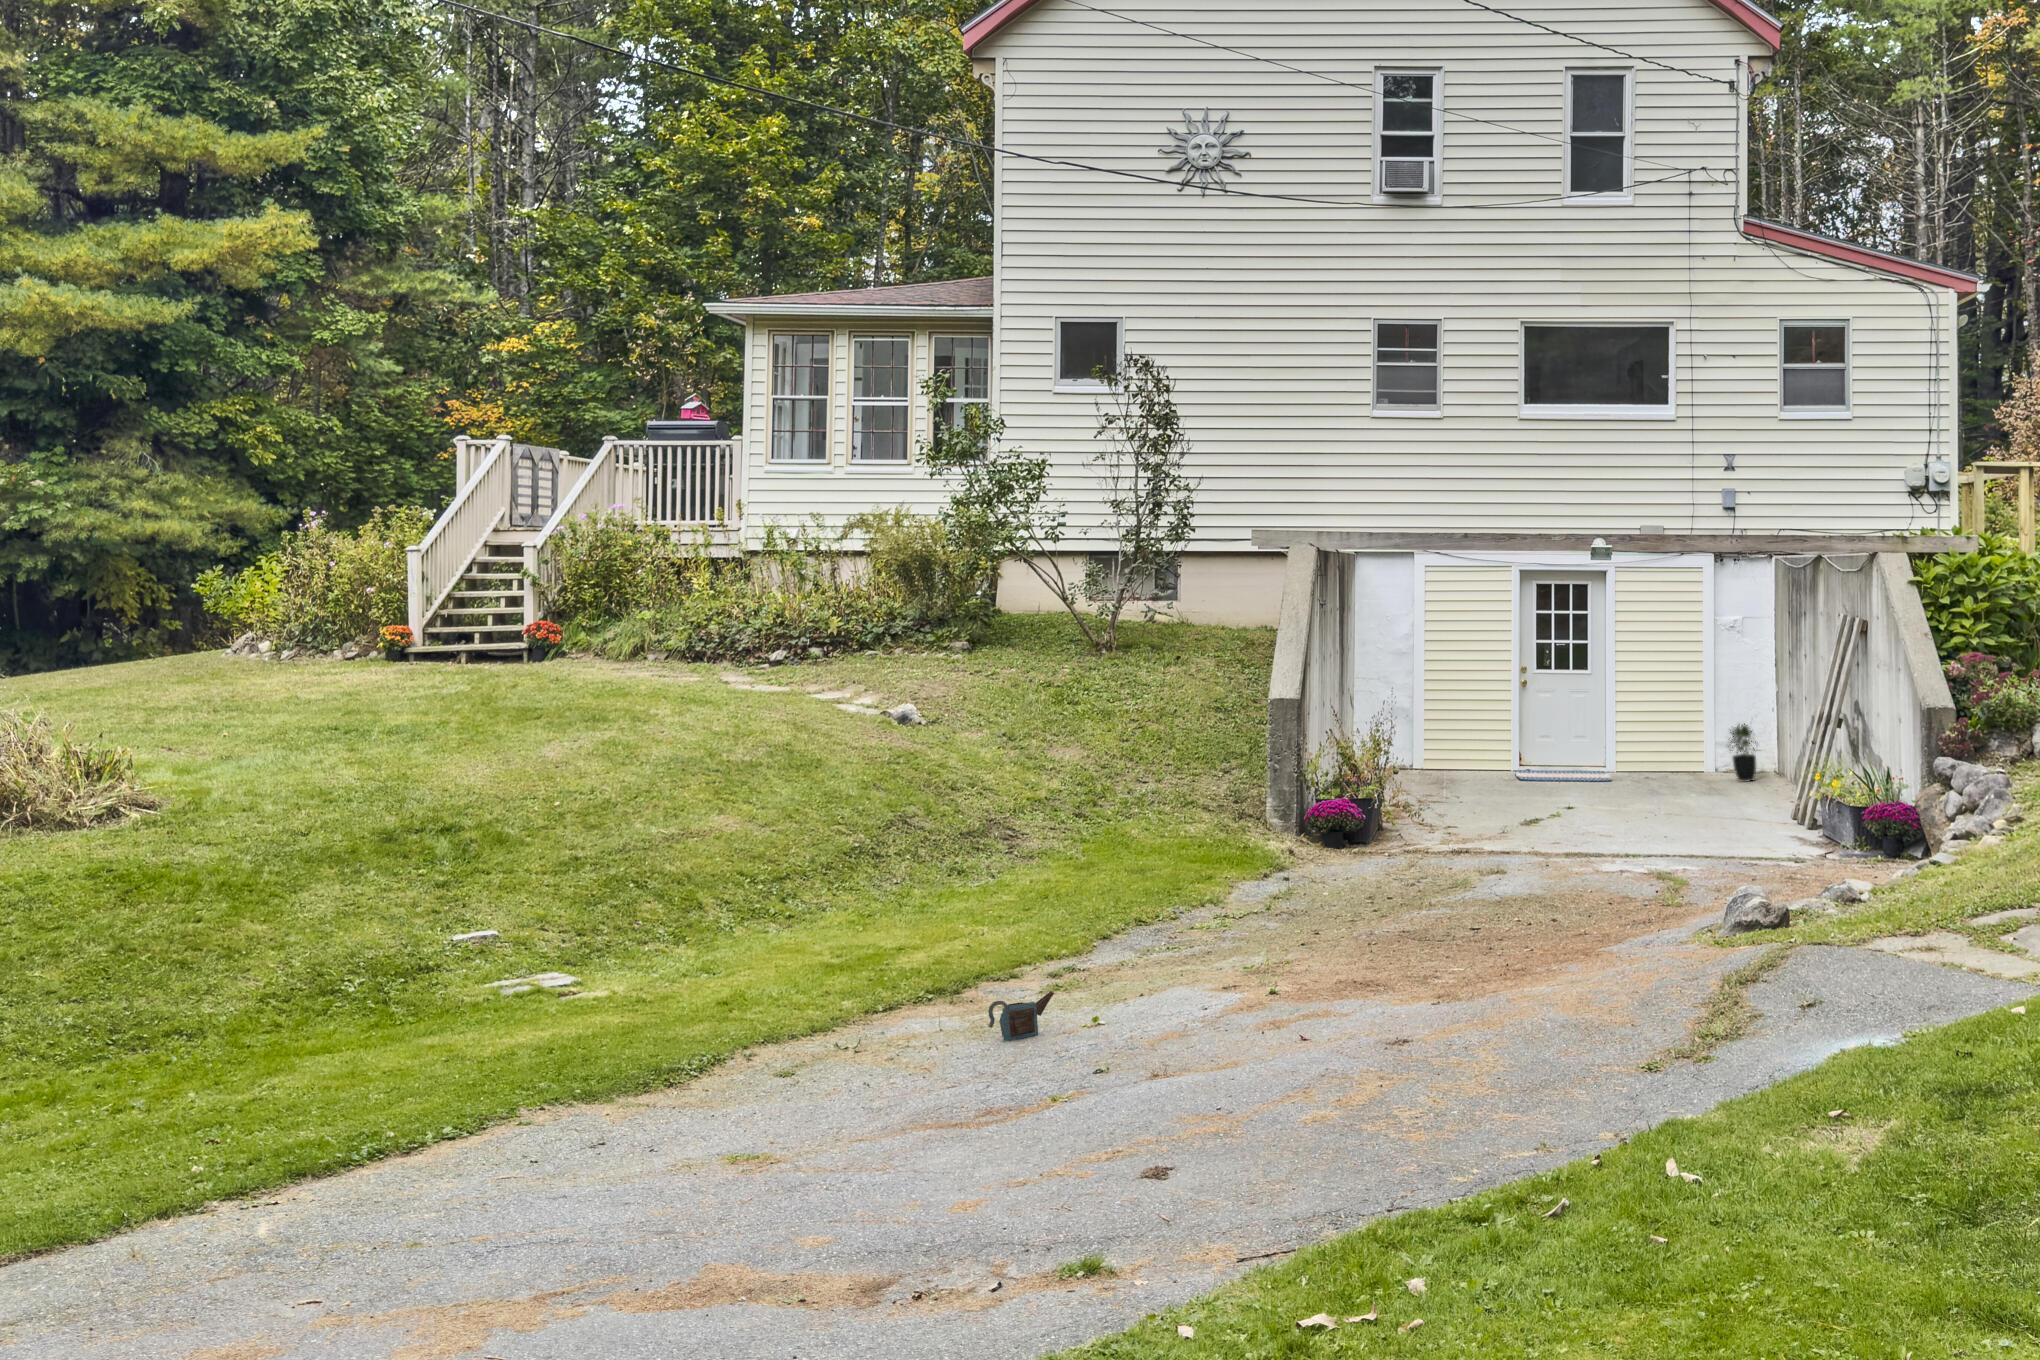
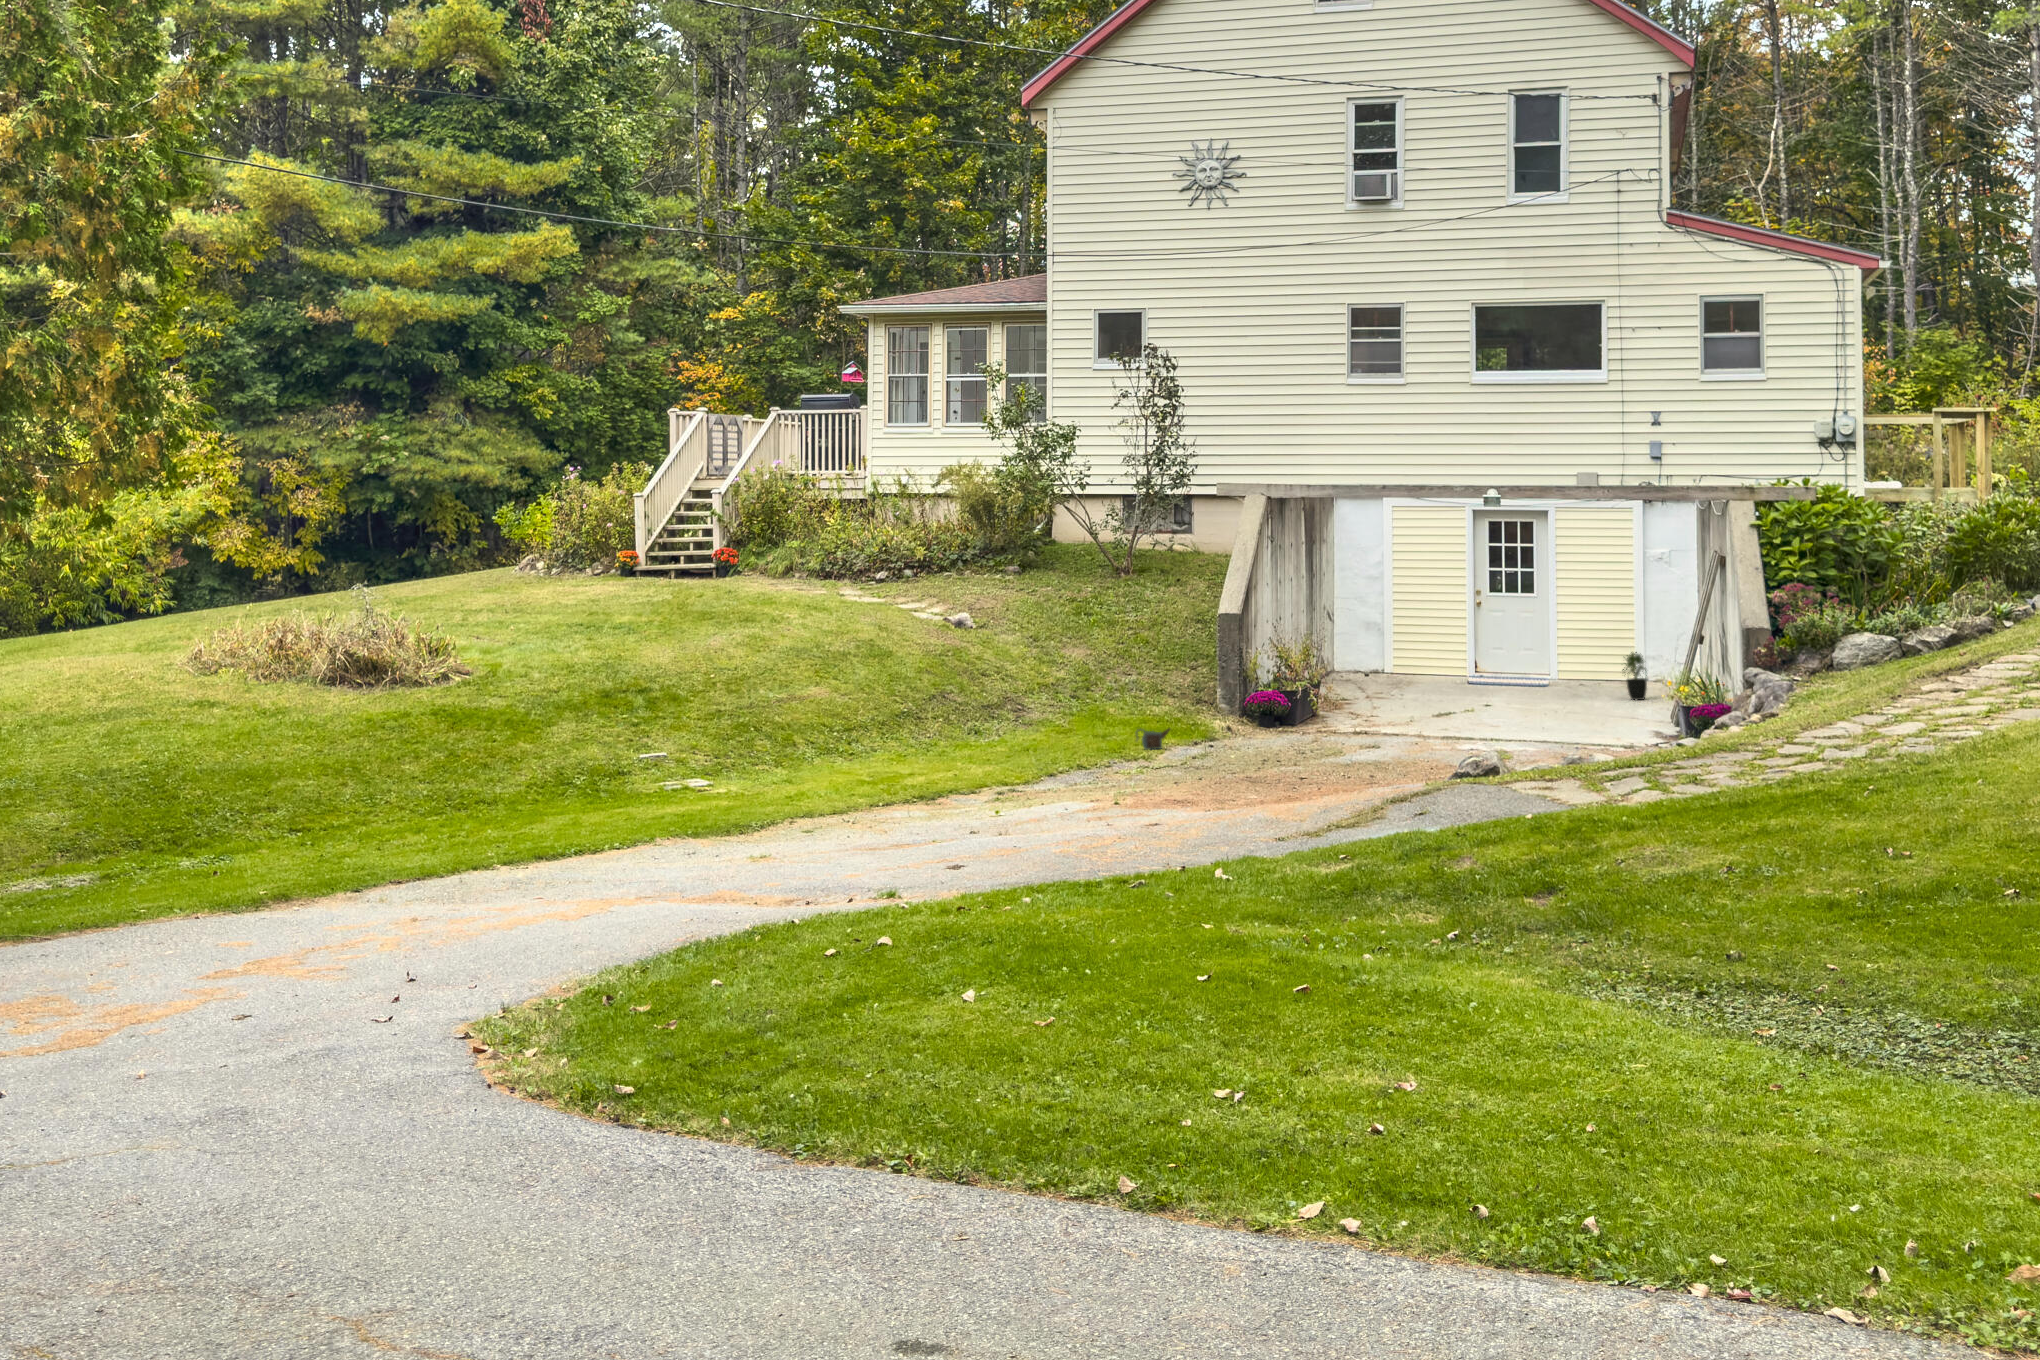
watering can: present [988,991,1054,1041] -> present [1136,728,1170,750]

